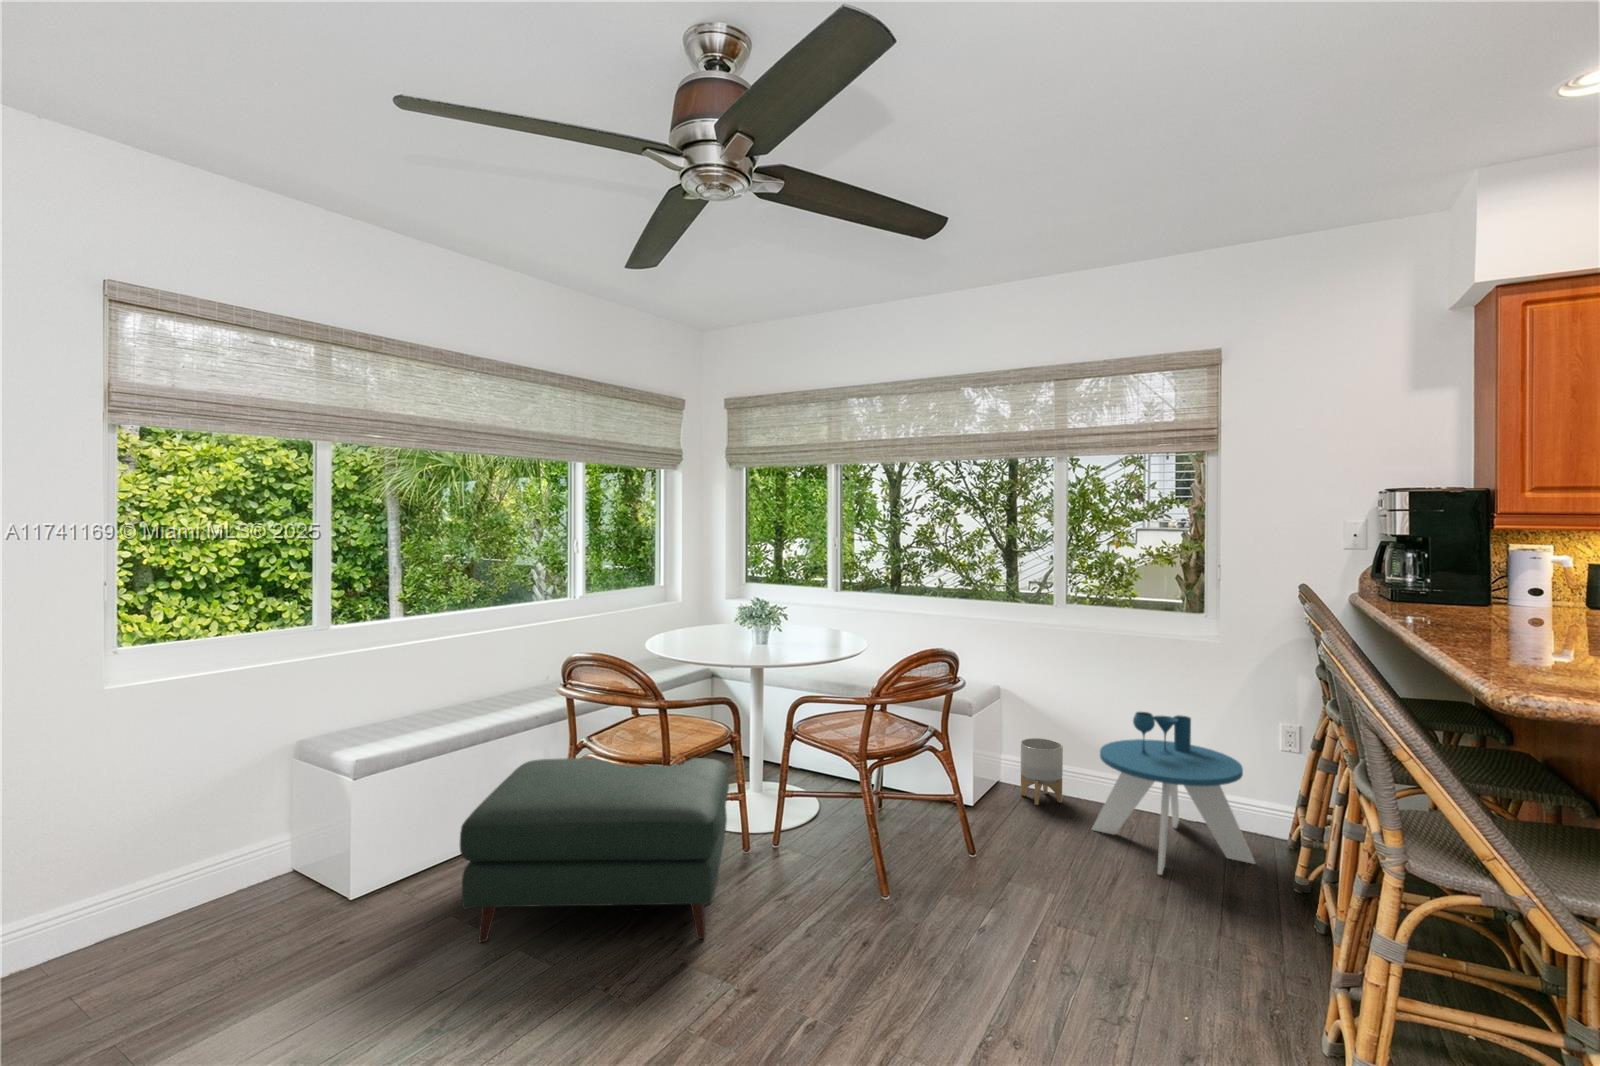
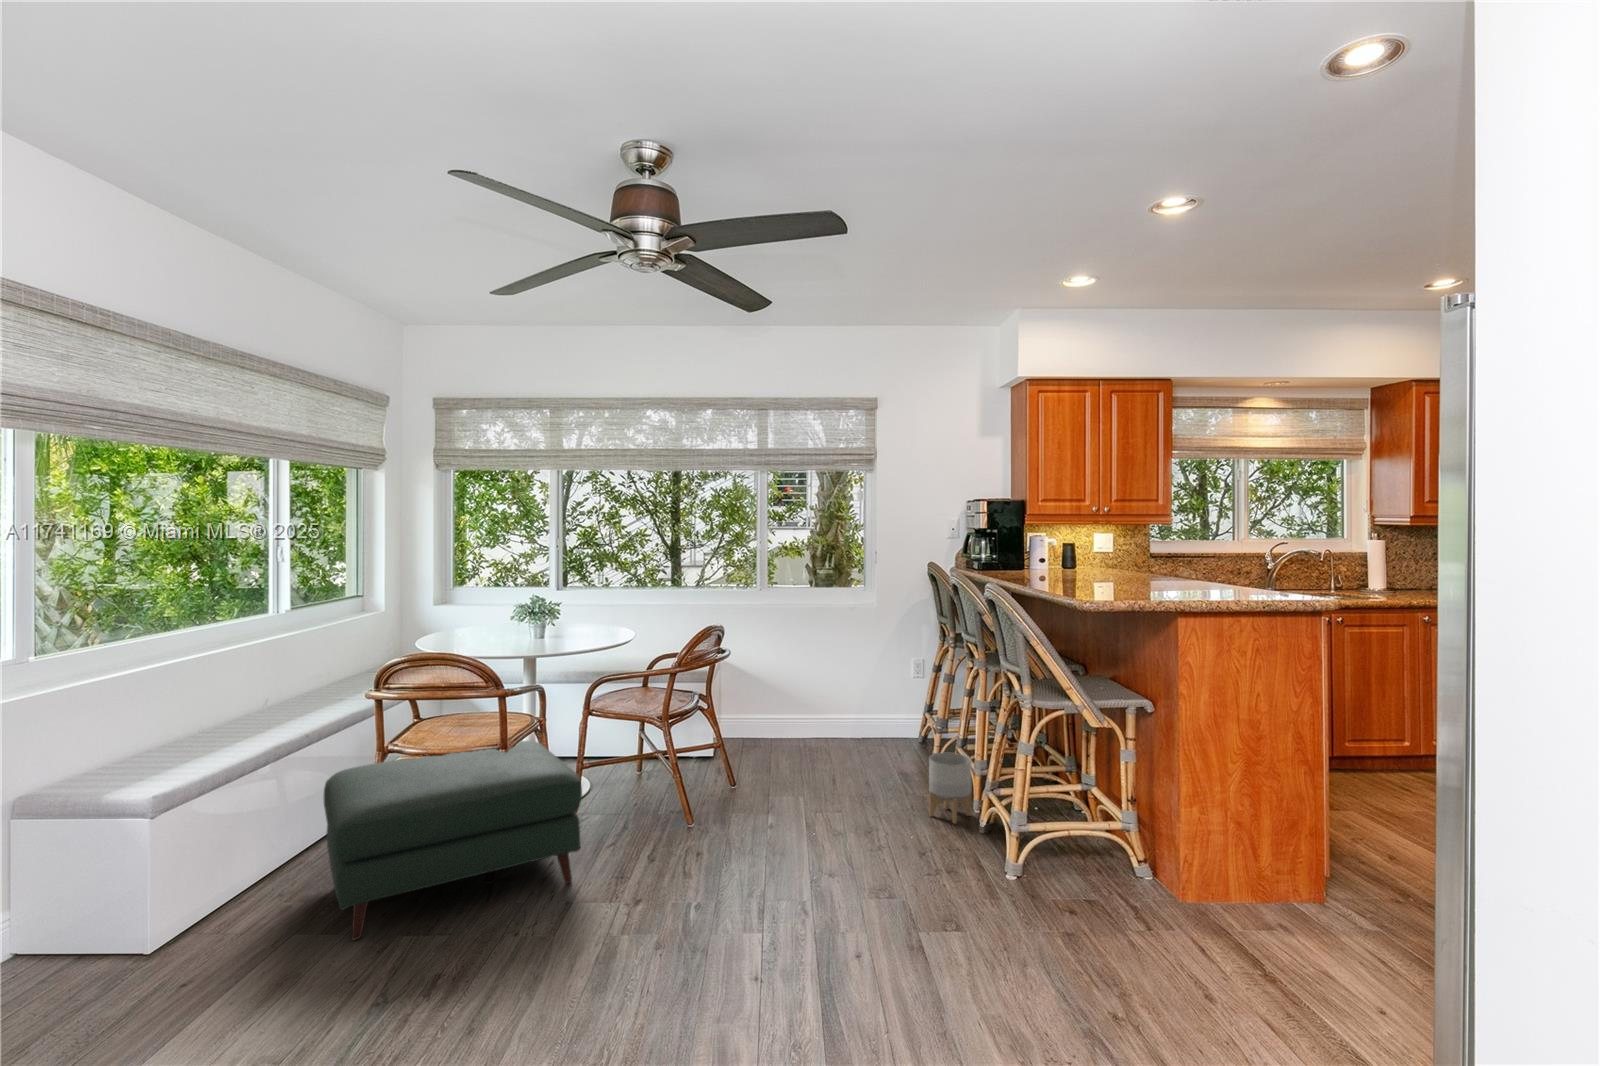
side table: present [1092,712,1255,875] -> none [803,661,909,772]
planter: present [1021,738,1063,805] -> present [929,753,971,824]

